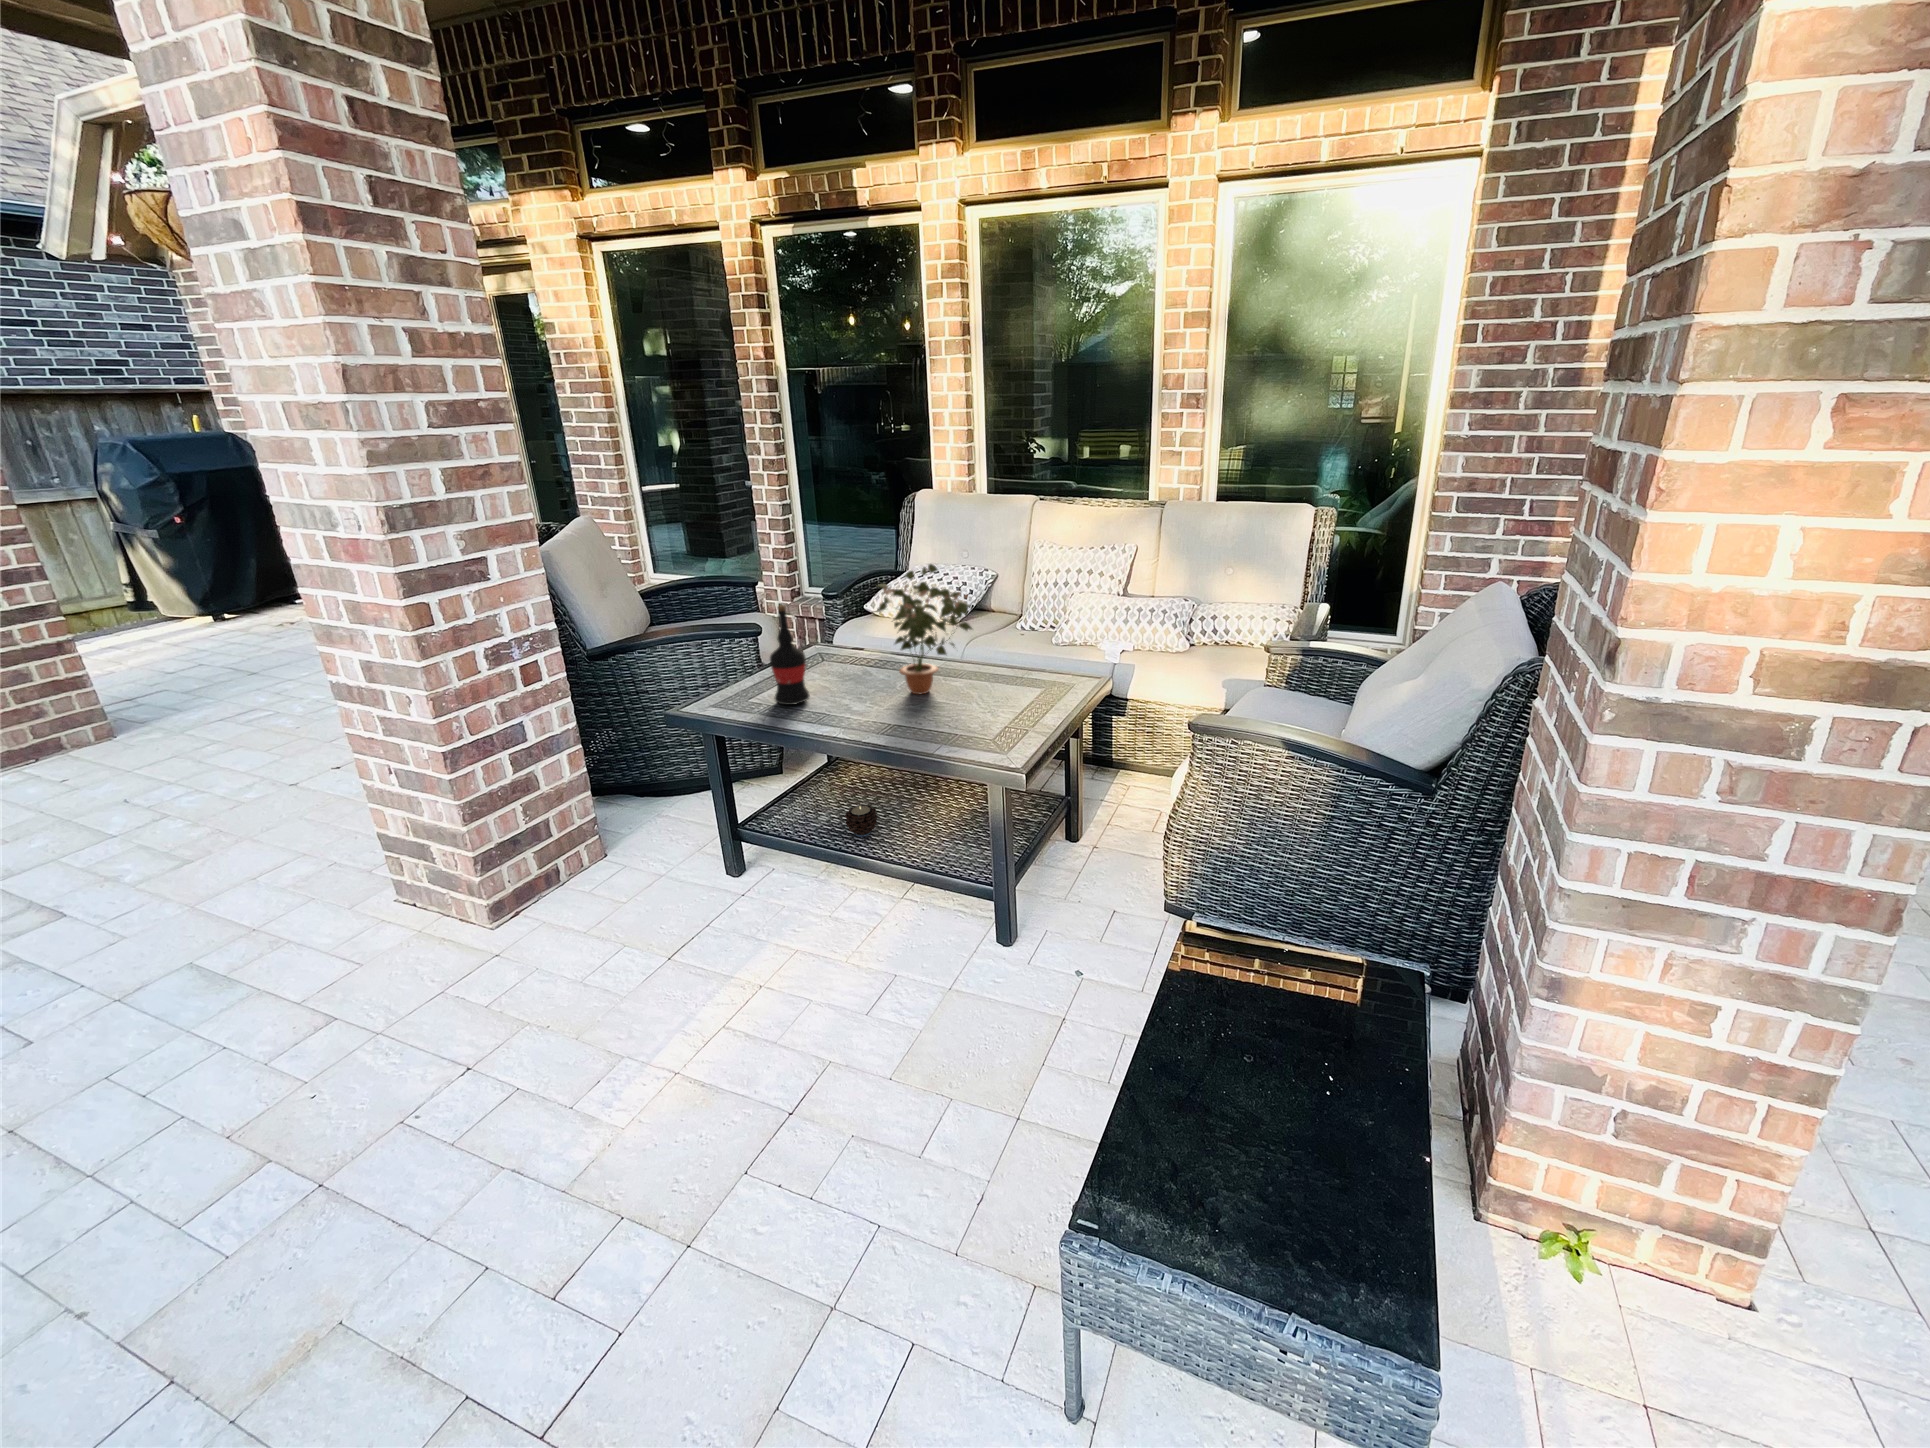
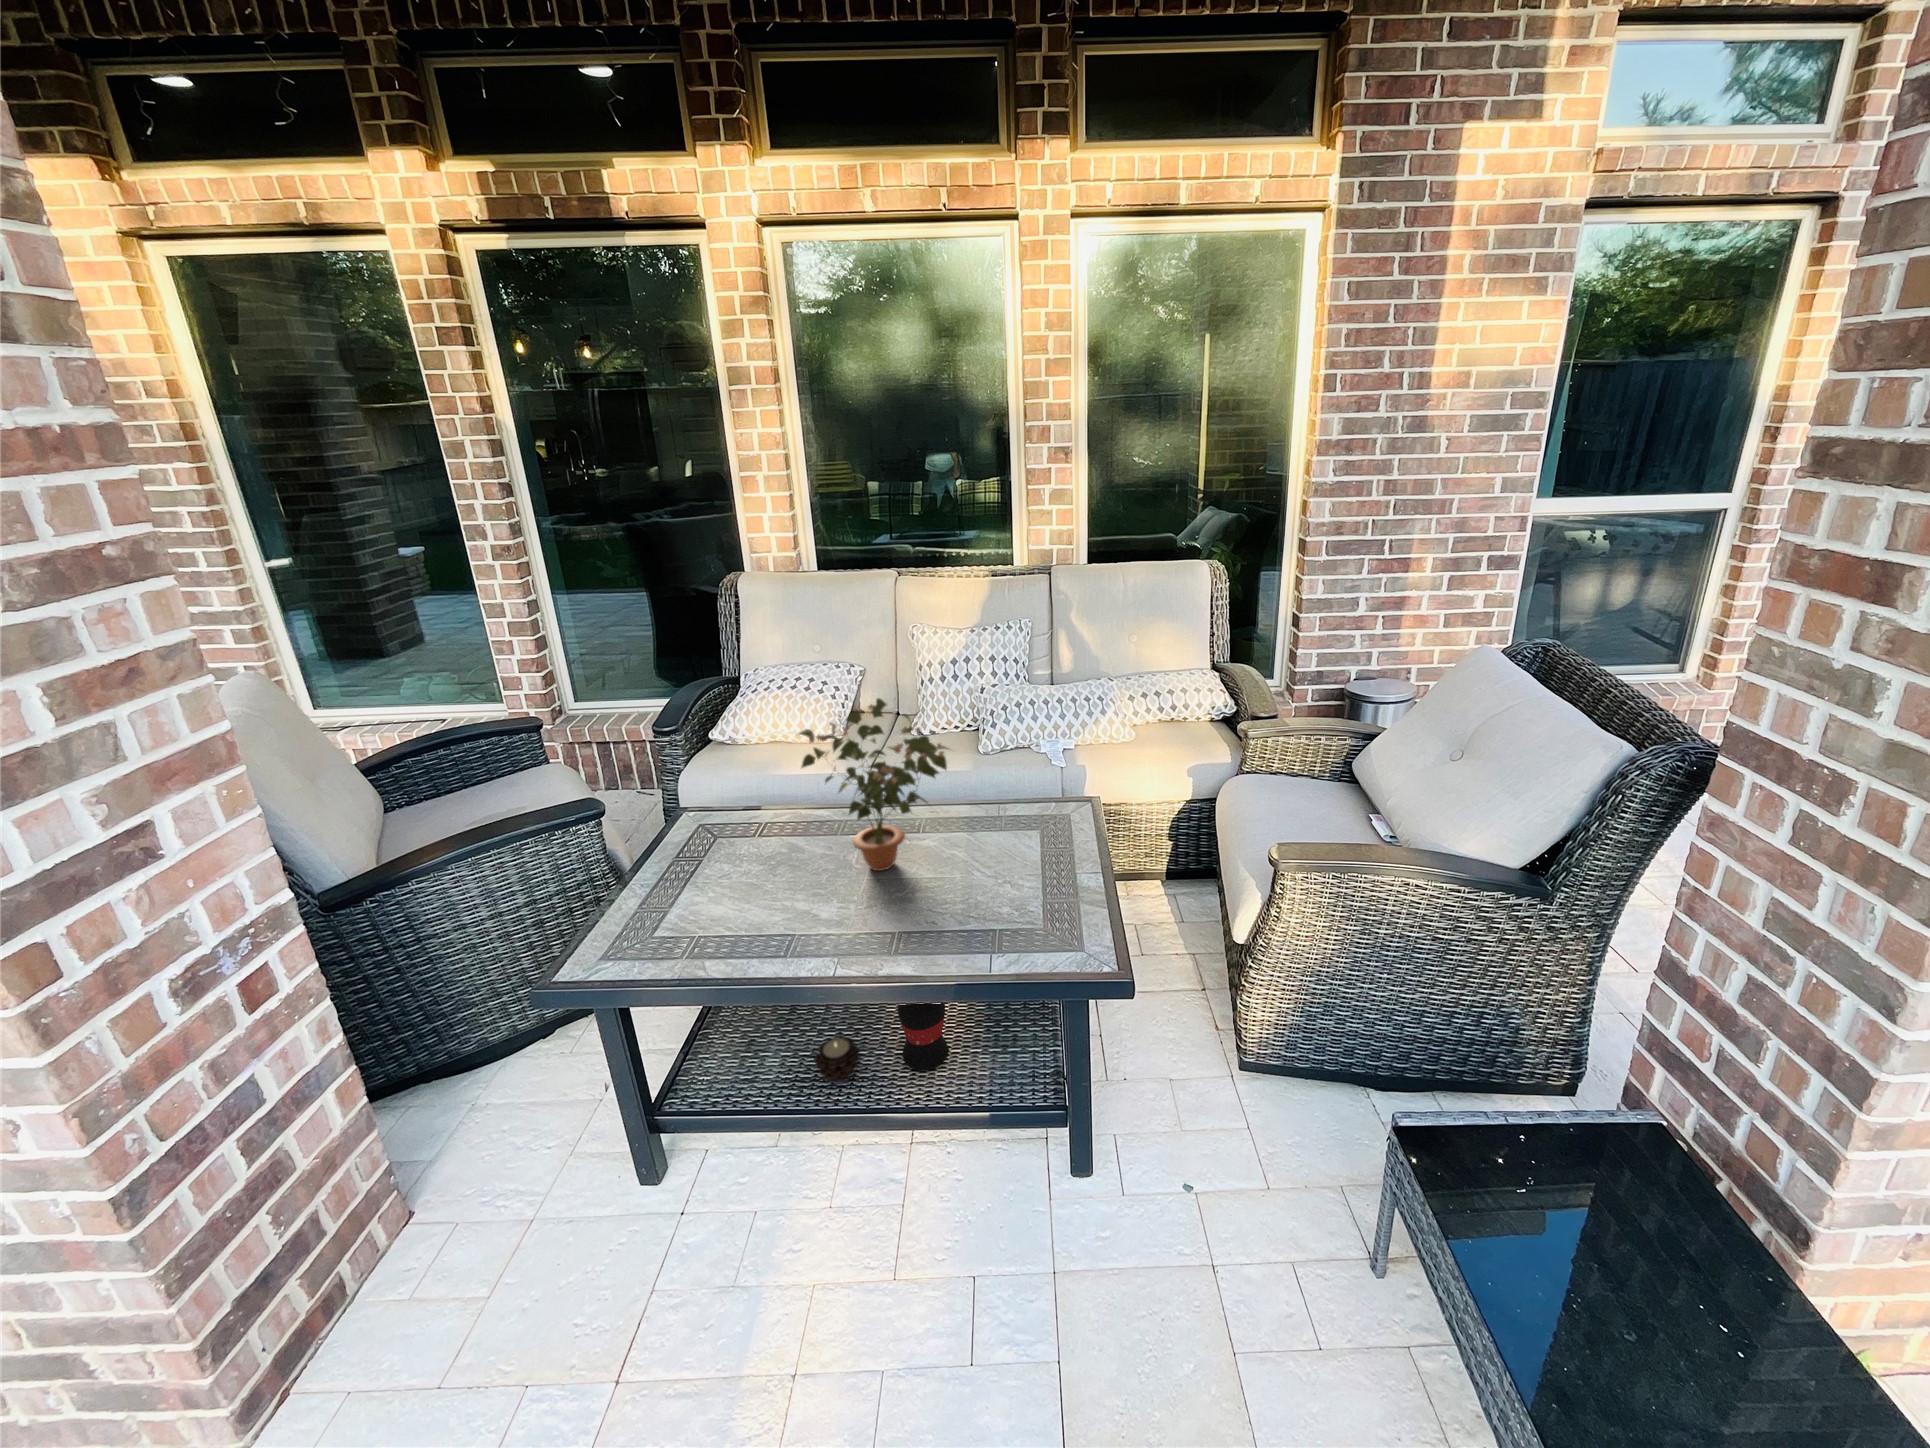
wine bottle: present [770,605,810,705] -> present [898,1004,949,1071]

